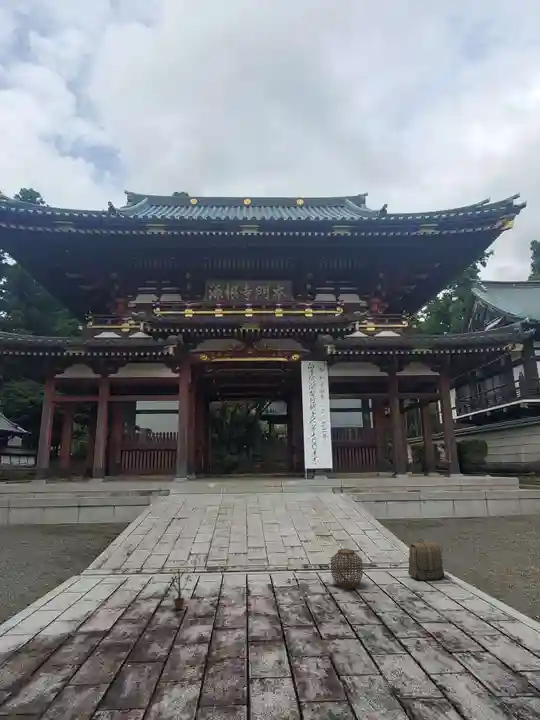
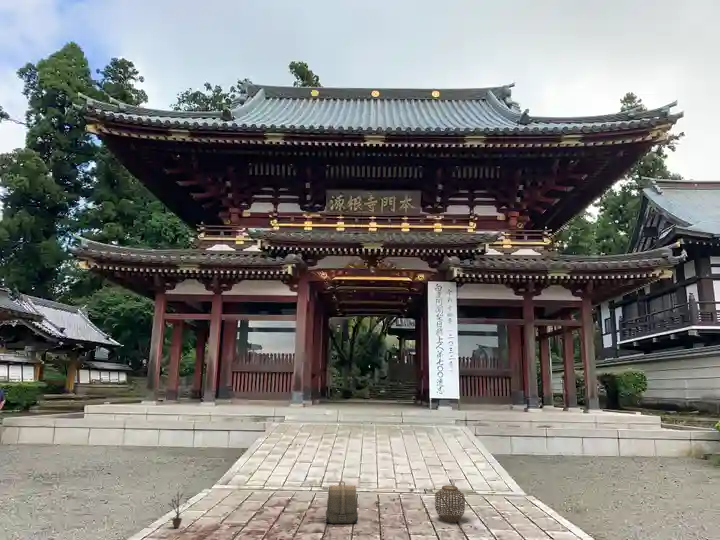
backpack: present [408,539,444,580] -> present [326,481,358,523]
decorative plant: present [168,569,192,610] -> present [169,494,189,528]

